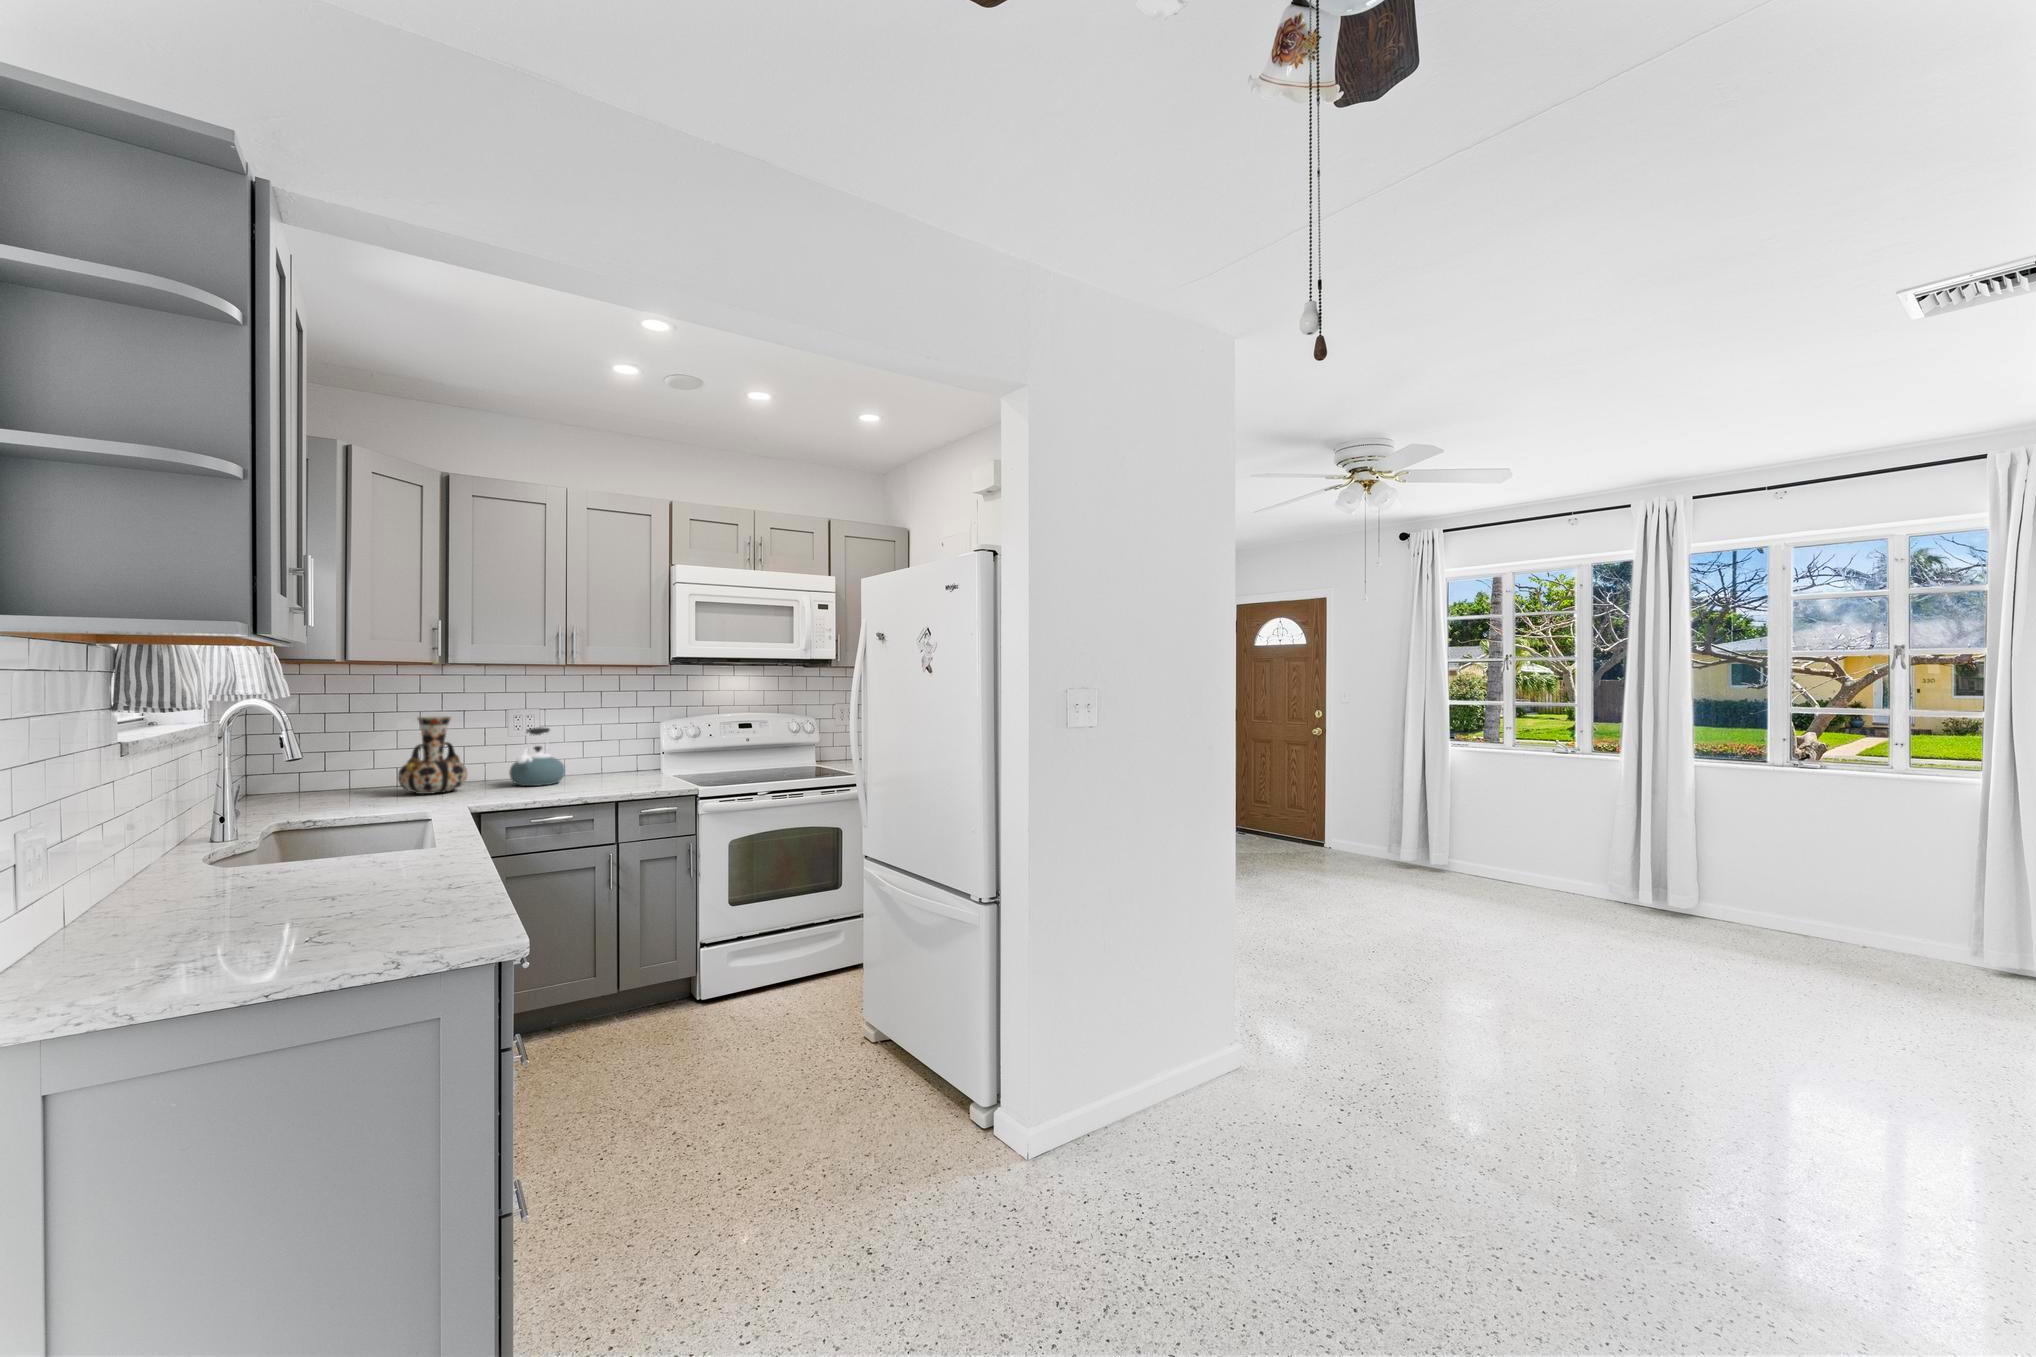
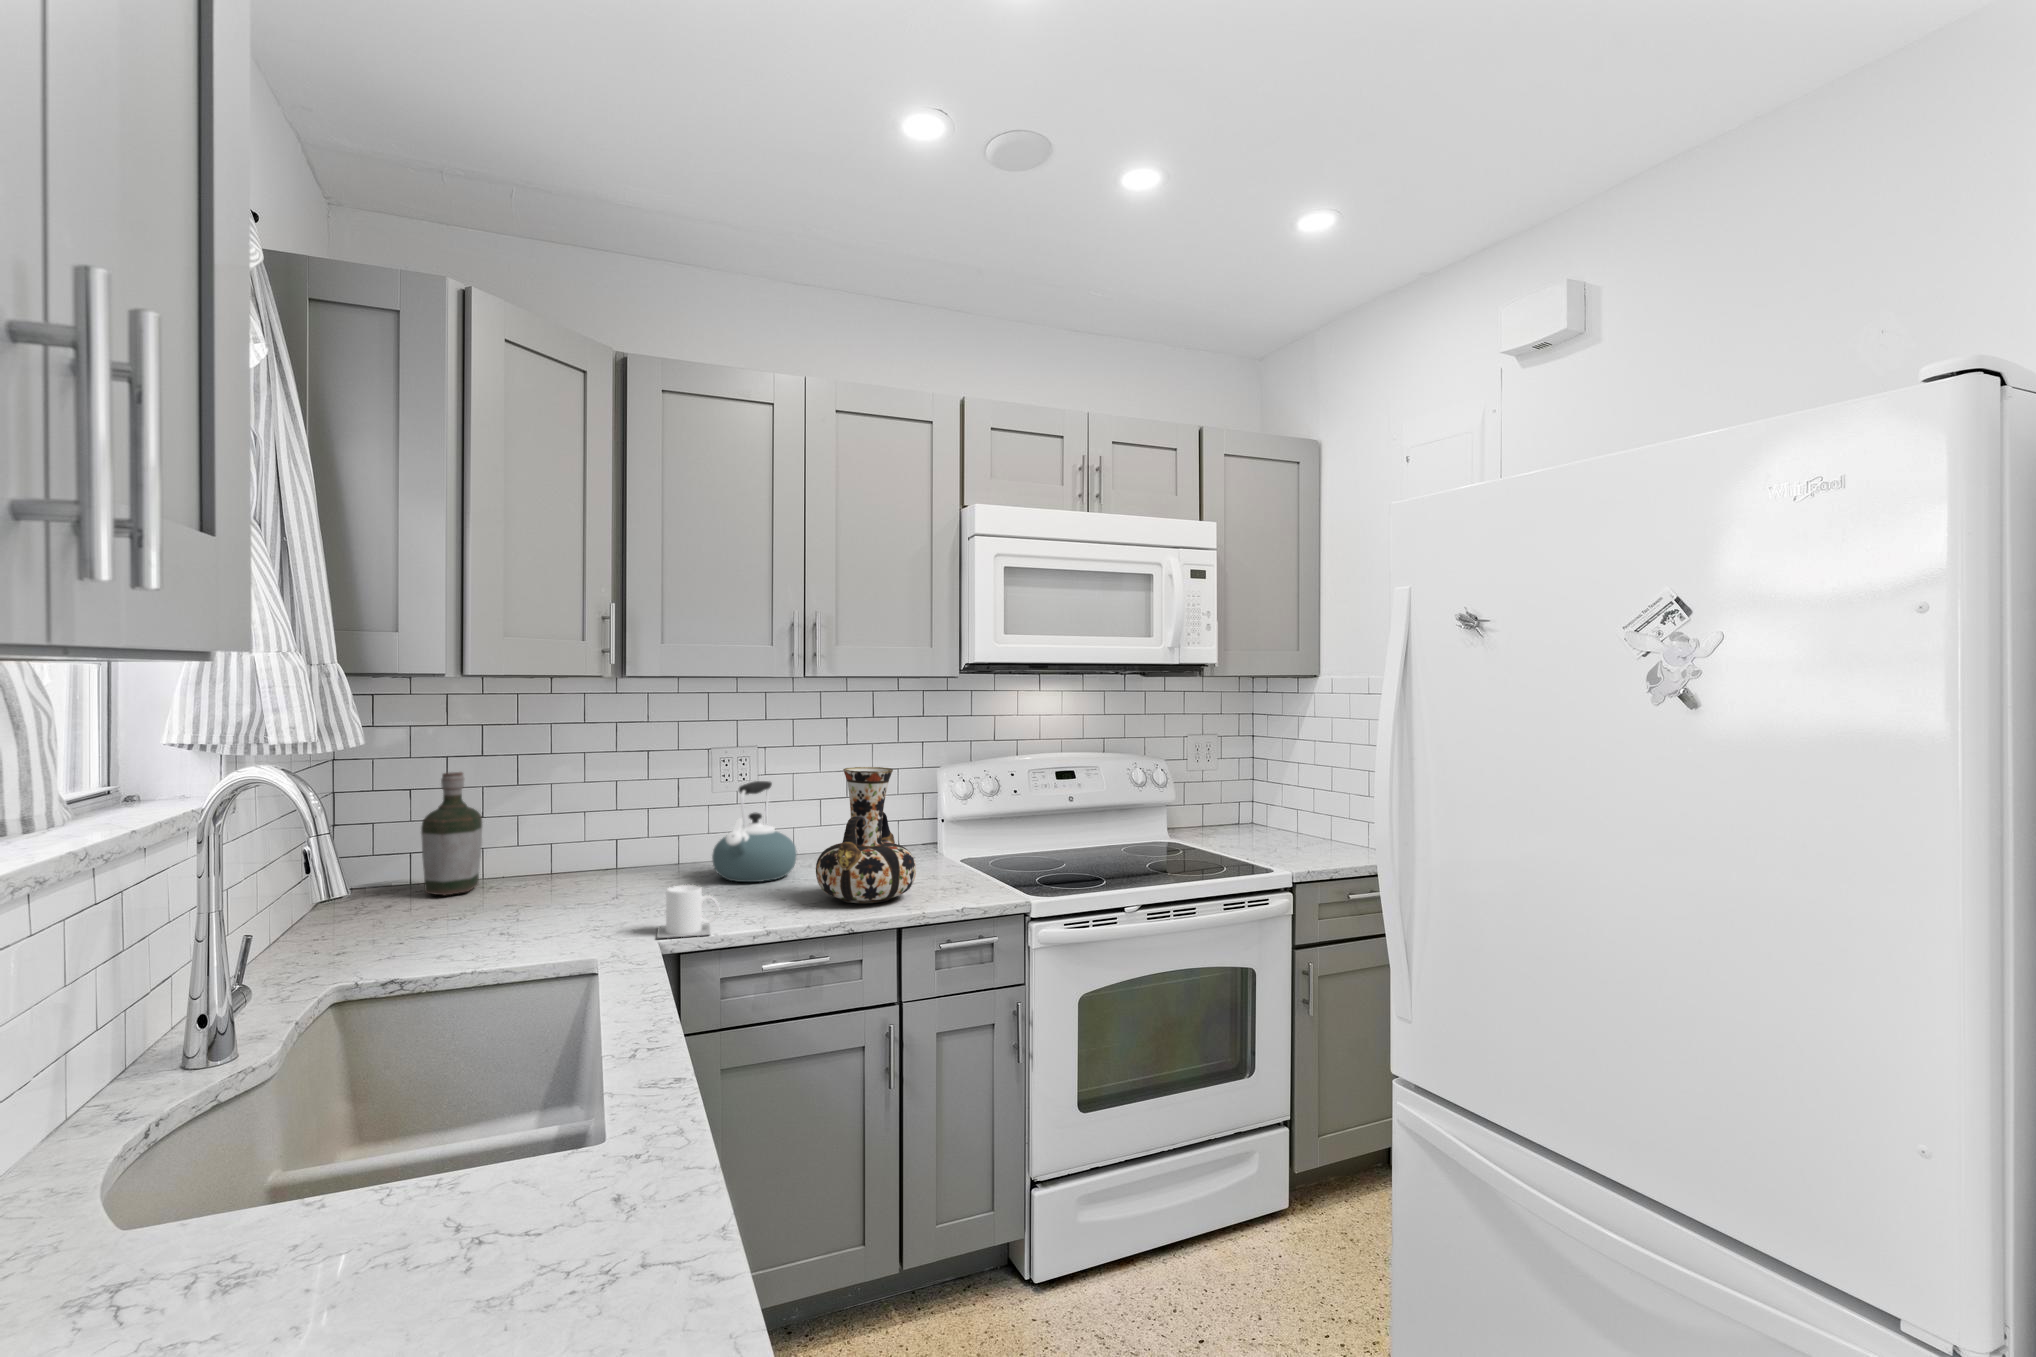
vase: present [398,717,467,794] -> present [816,767,916,903]
bottle: none [314,722,356,795] -> present [421,772,482,895]
mug: none [464,780,504,807] -> present [657,885,719,938]

